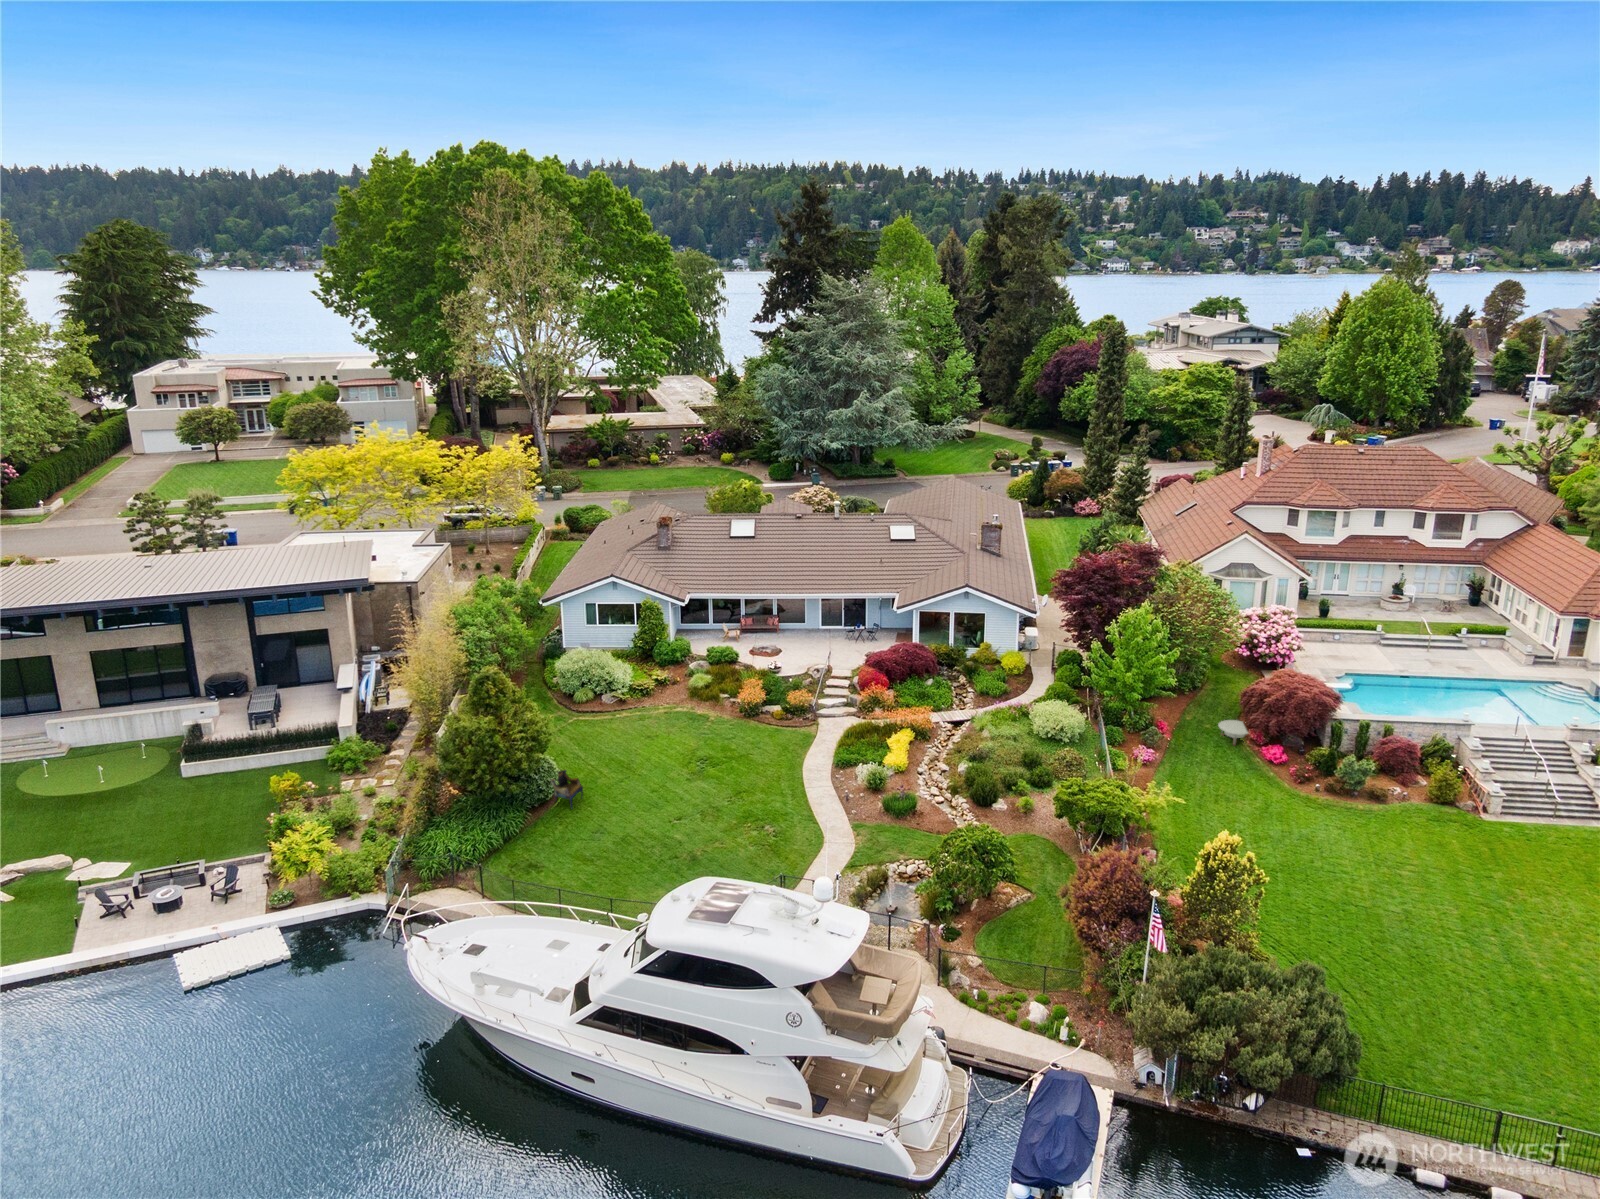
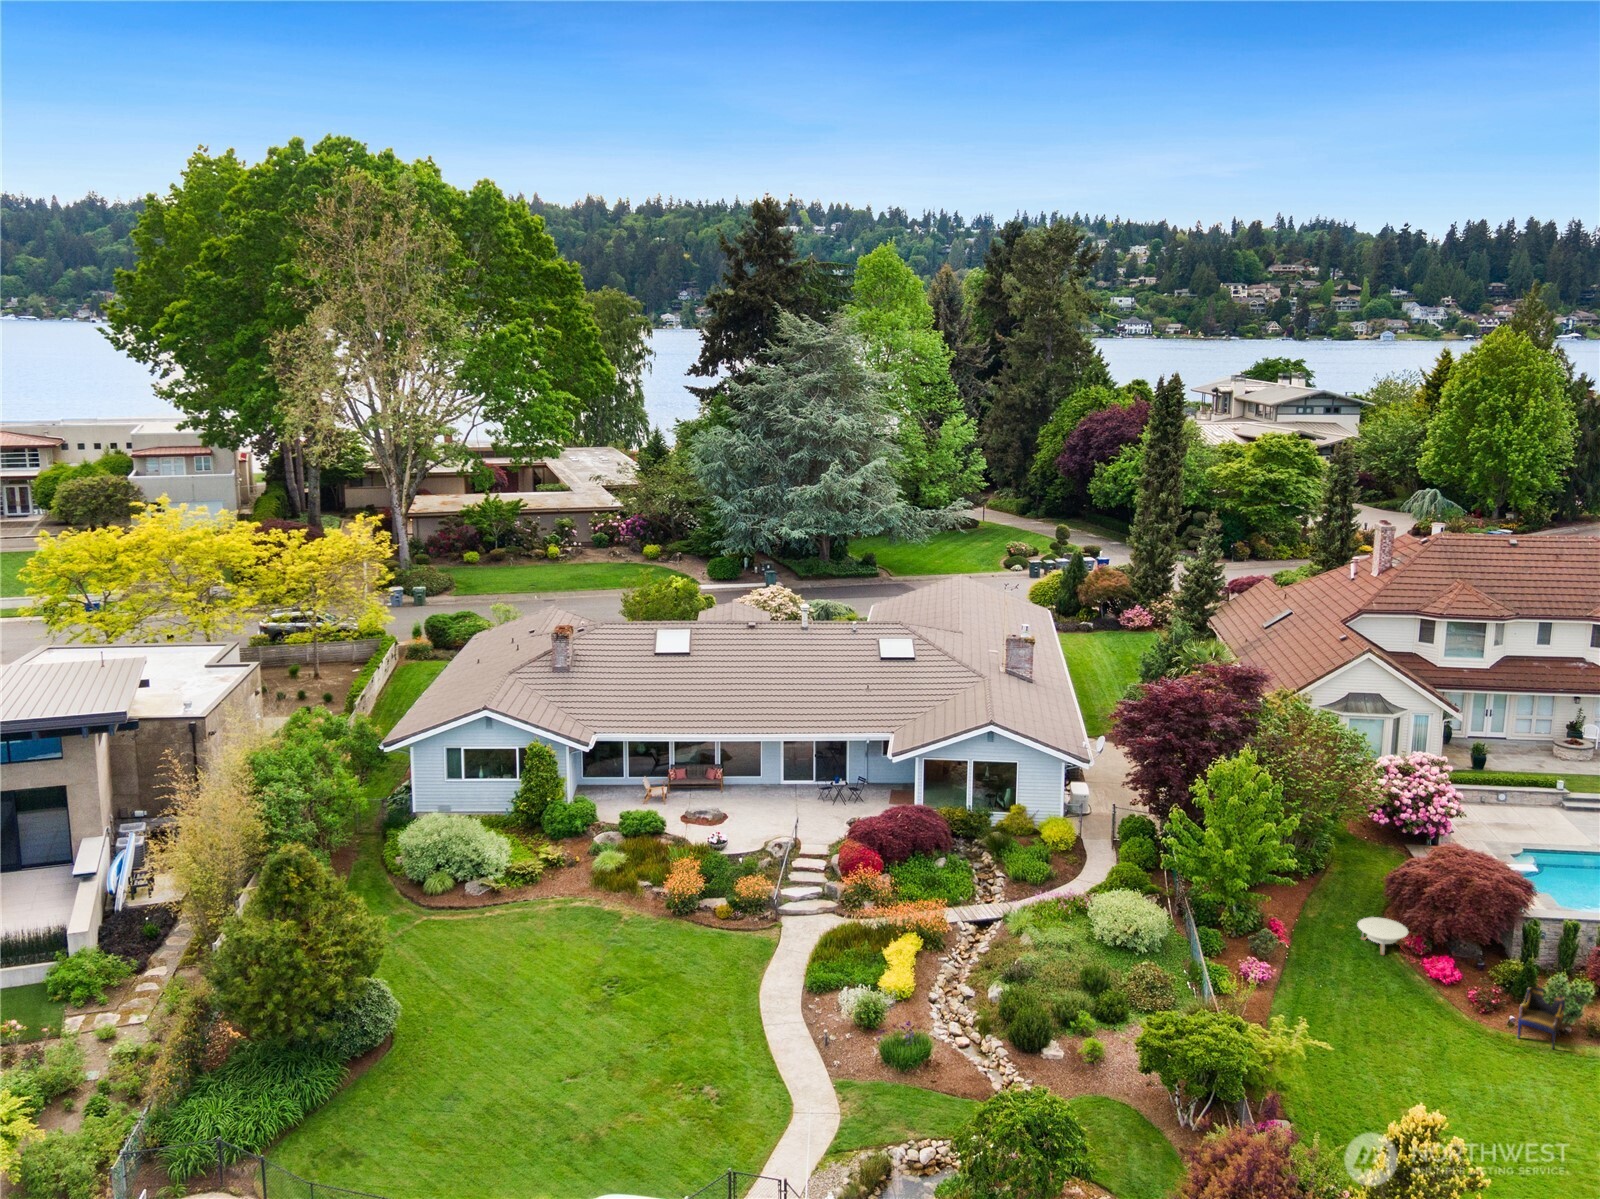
armchair: present [550,770,583,808] -> present [1518,987,1565,1049]

